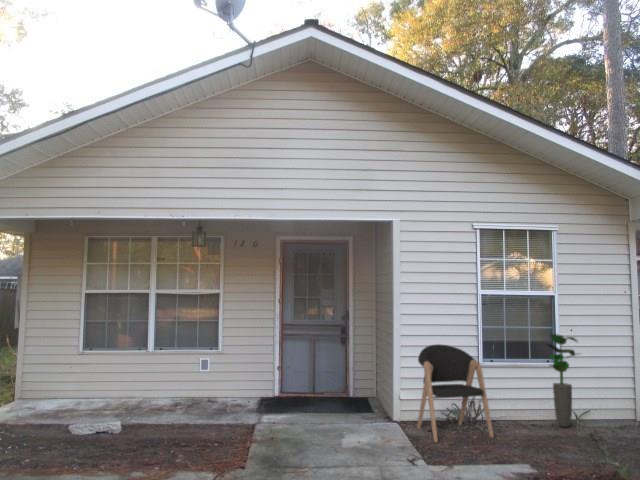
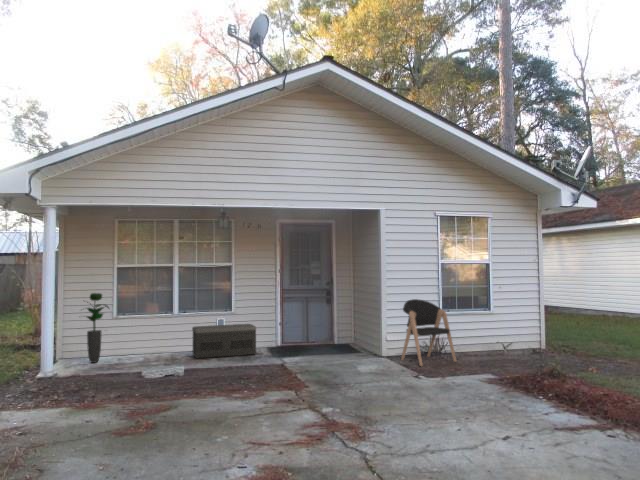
potted plant: present [548,334,578,427] -> present [86,293,109,363]
storage bench: none [161,366,240,408] -> present [192,324,256,358]

